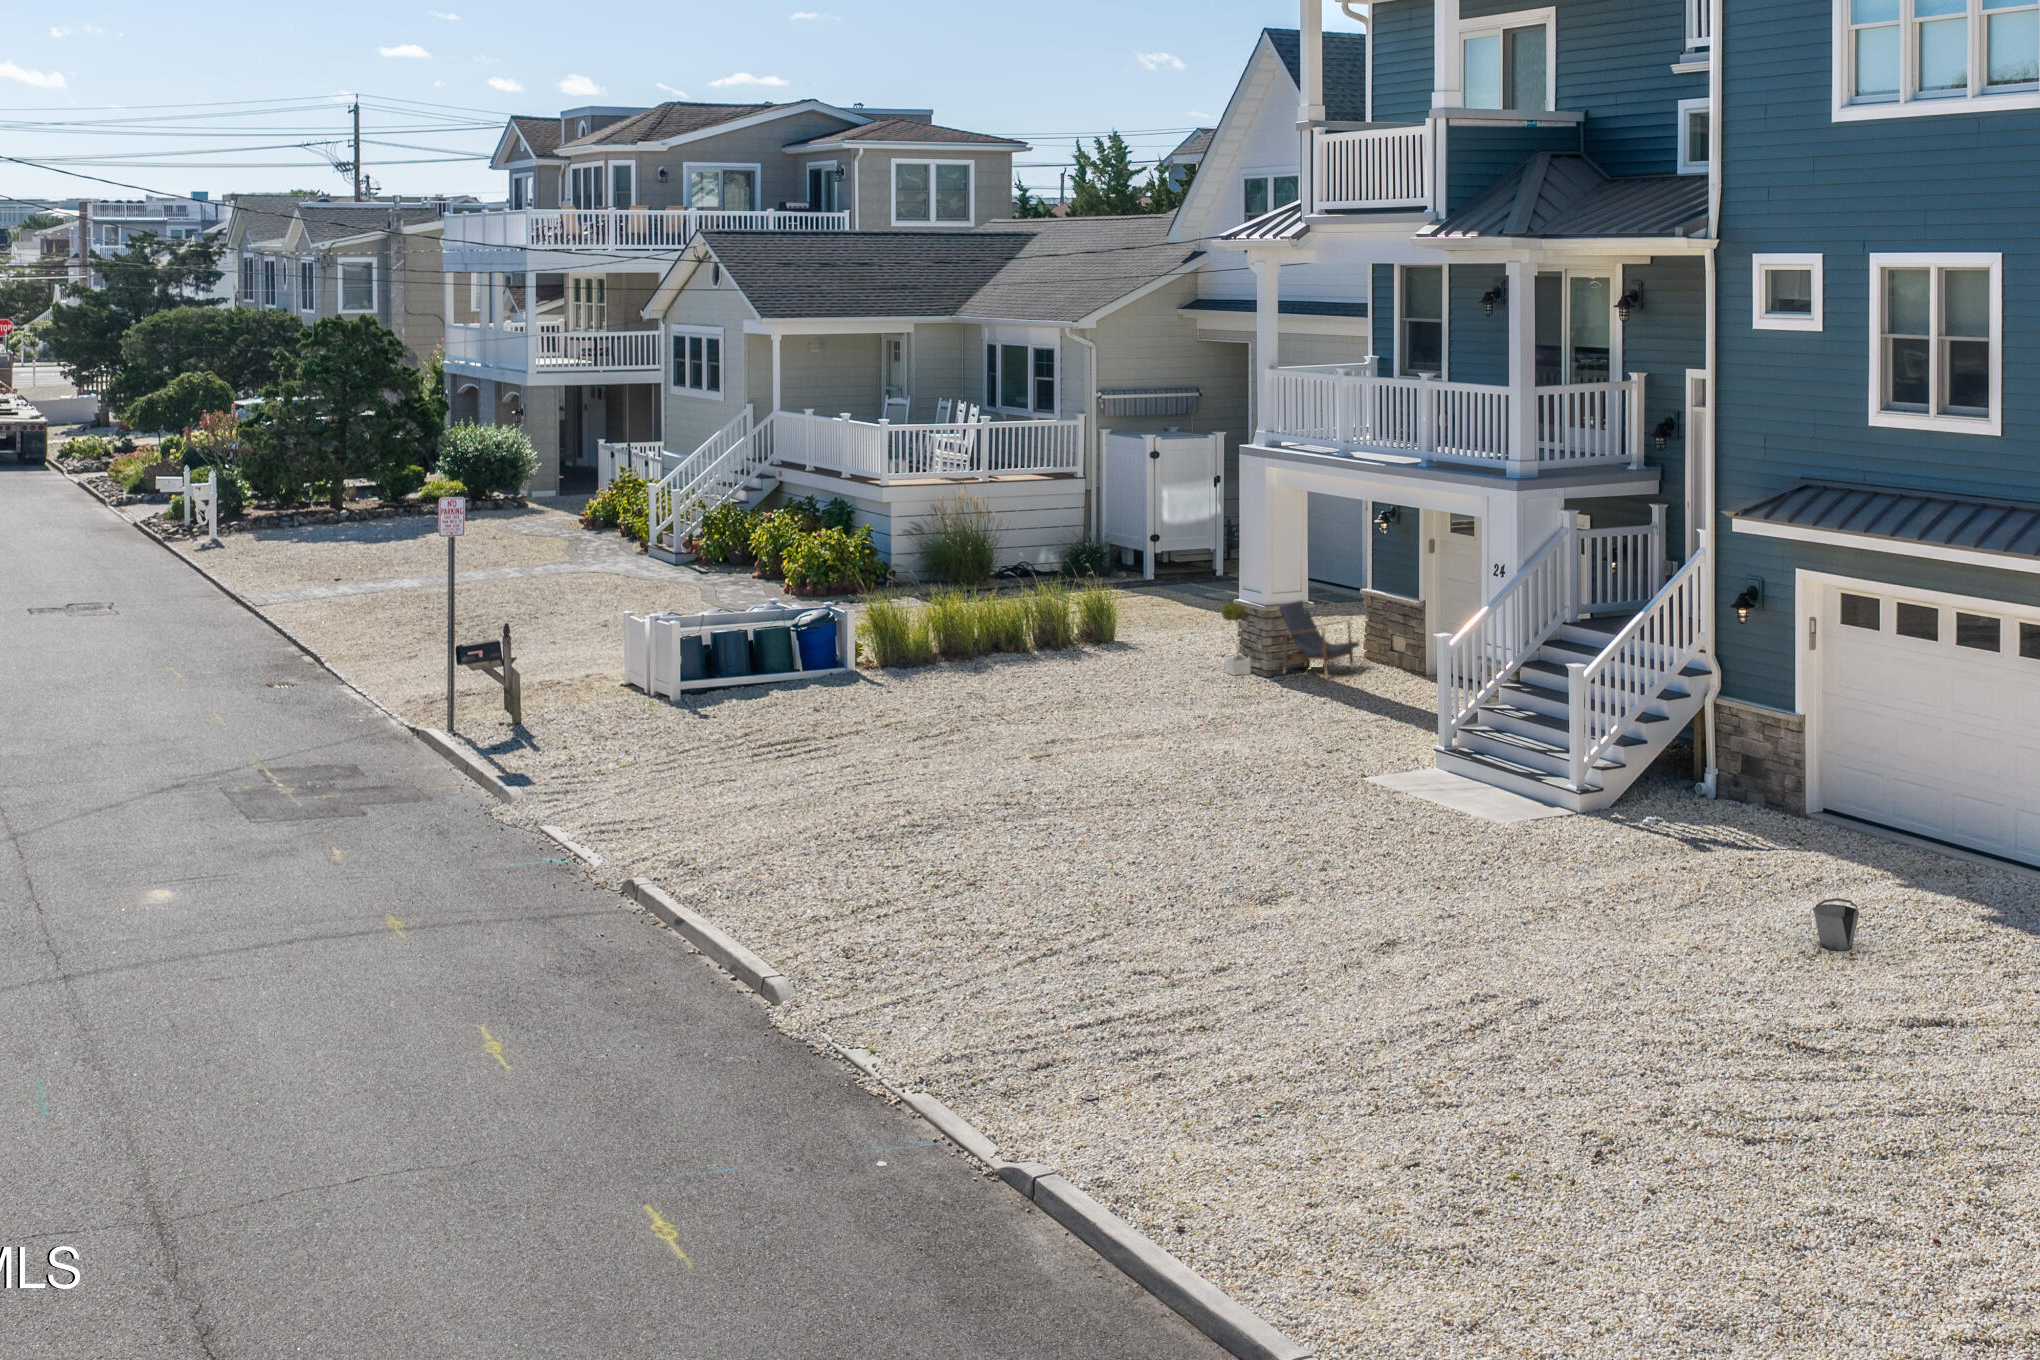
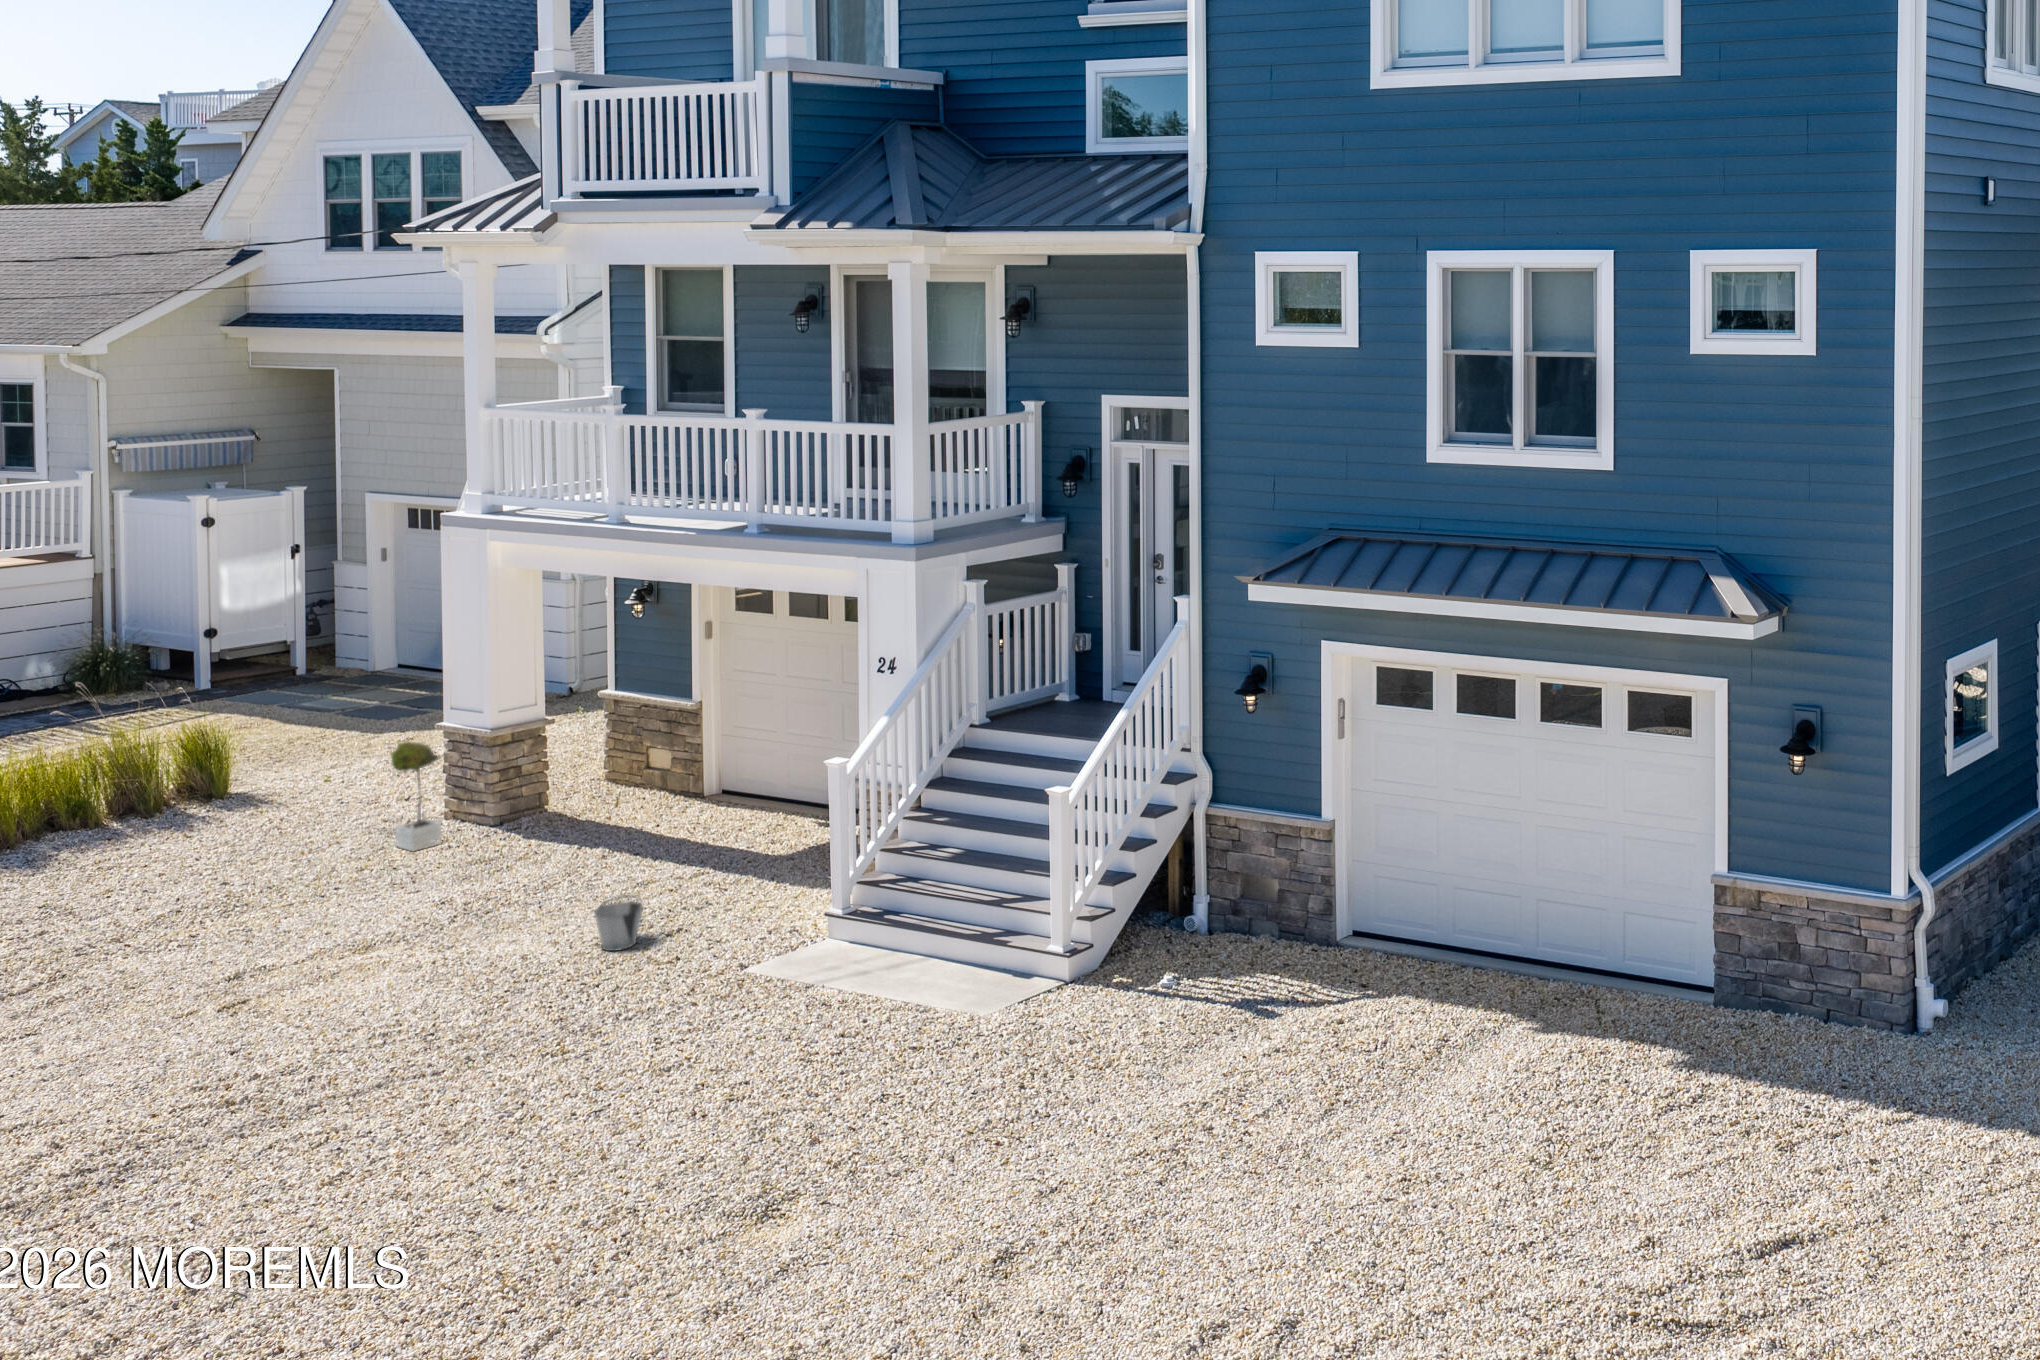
lounge chair: present [1279,601,1359,678] -> none [489,724,613,835]
bucket: present [1813,898,1859,951] -> present [594,895,643,951]

